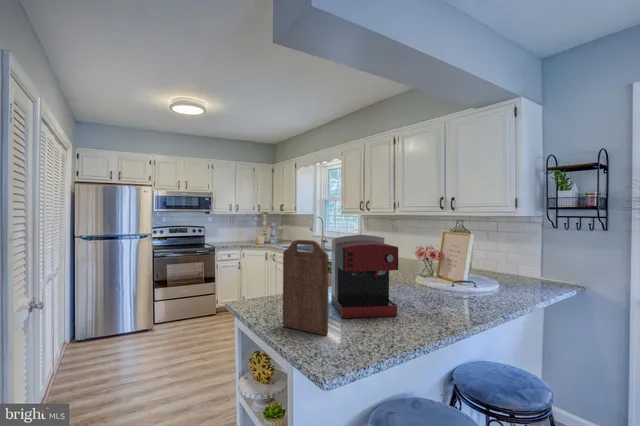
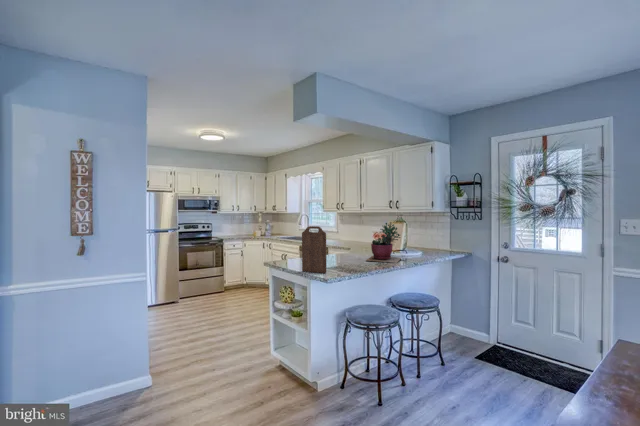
succulent plant: none [405,232,469,308] -> present [367,223,401,263]
coffee maker: present [331,235,398,318] -> none [324,224,361,268]

